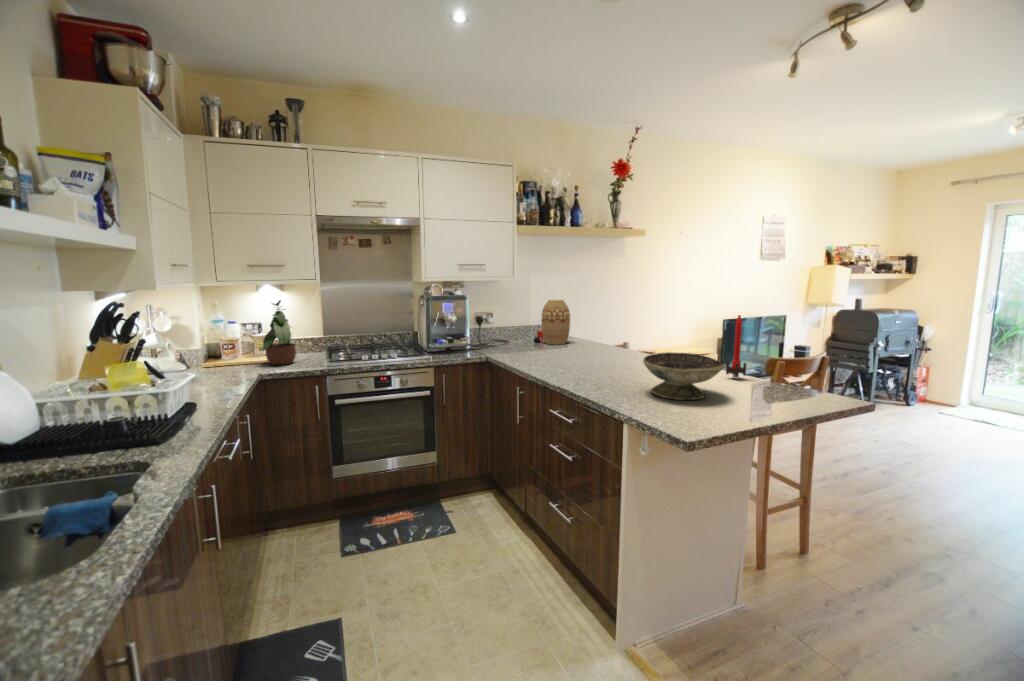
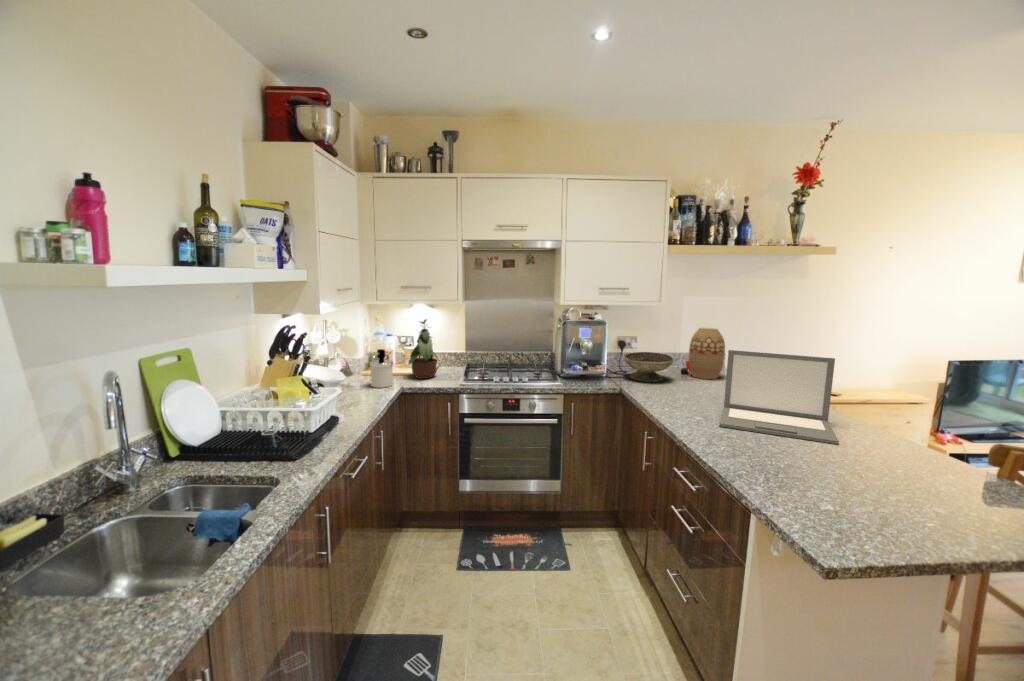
laptop: none [578,311,664,374] -> present [719,350,839,444]
candle: present [726,315,746,379] -> none [938,381,976,469]
soap dispenser: none [216,334,247,377] -> present [370,349,393,388]
decorative bowl: present [643,352,723,400] -> present [624,352,673,382]

